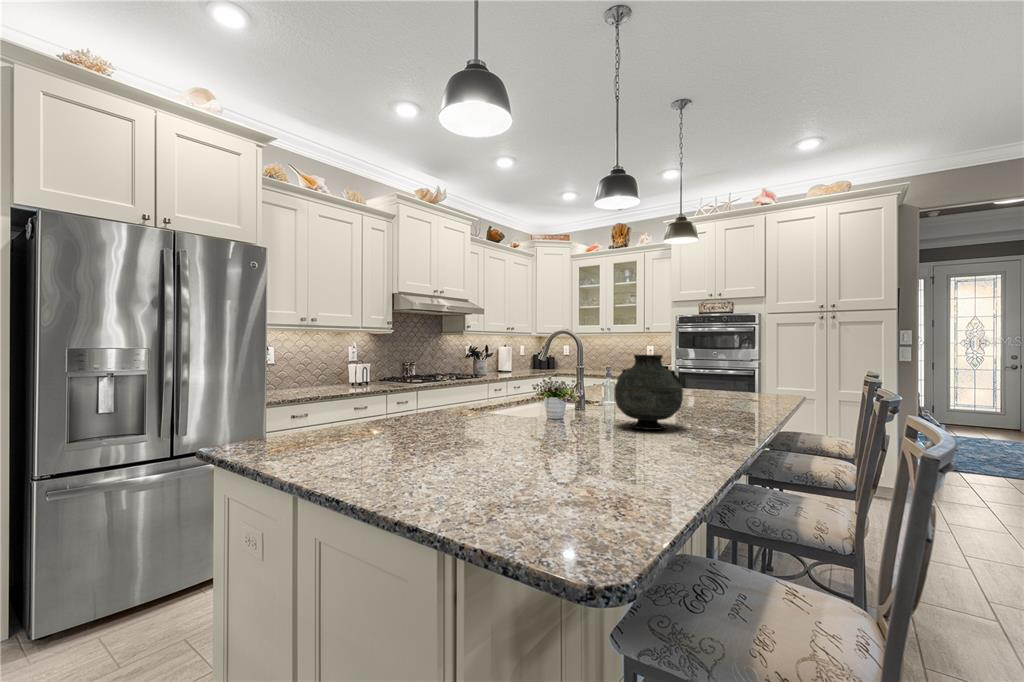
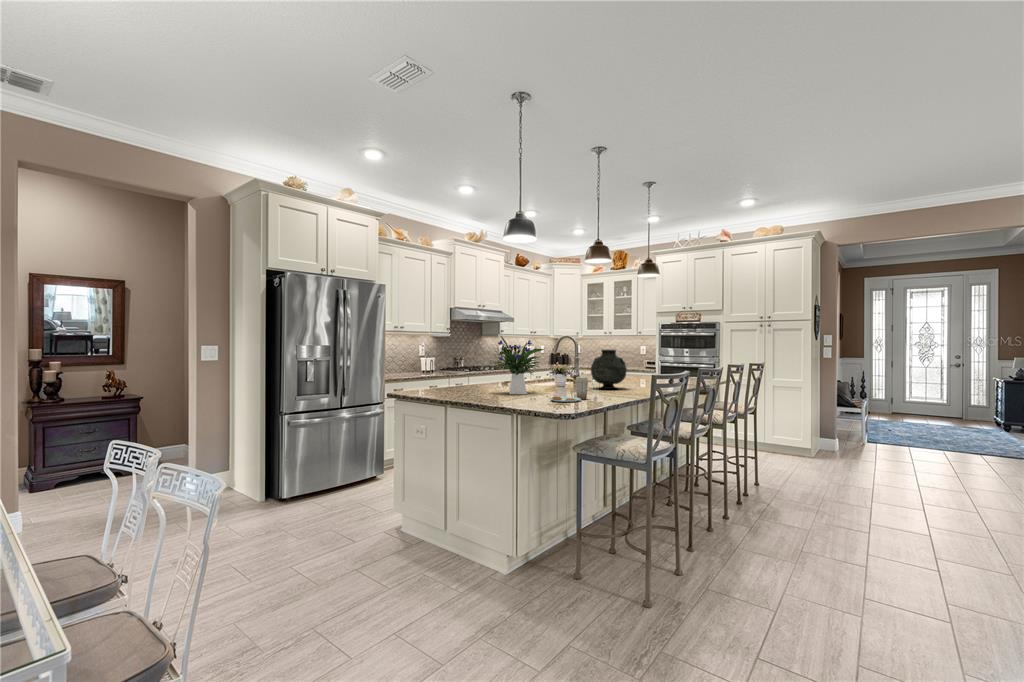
flower arrangement: none [417,327,530,453] -> present [495,336,544,394]
plate: none [546,423,640,501] -> present [550,377,589,402]

